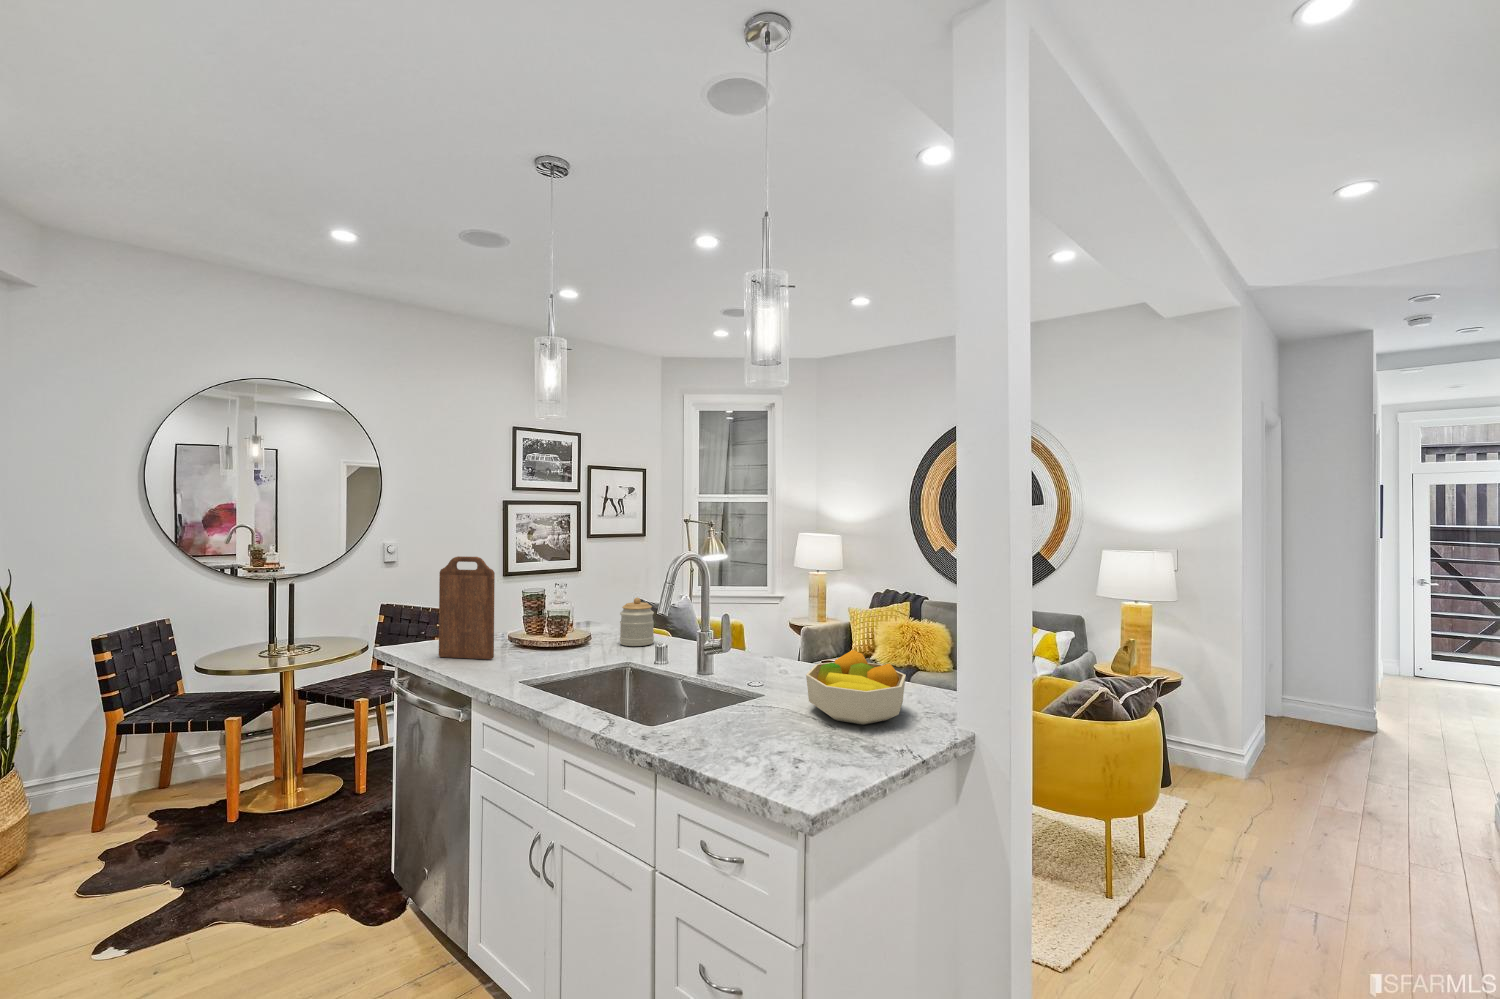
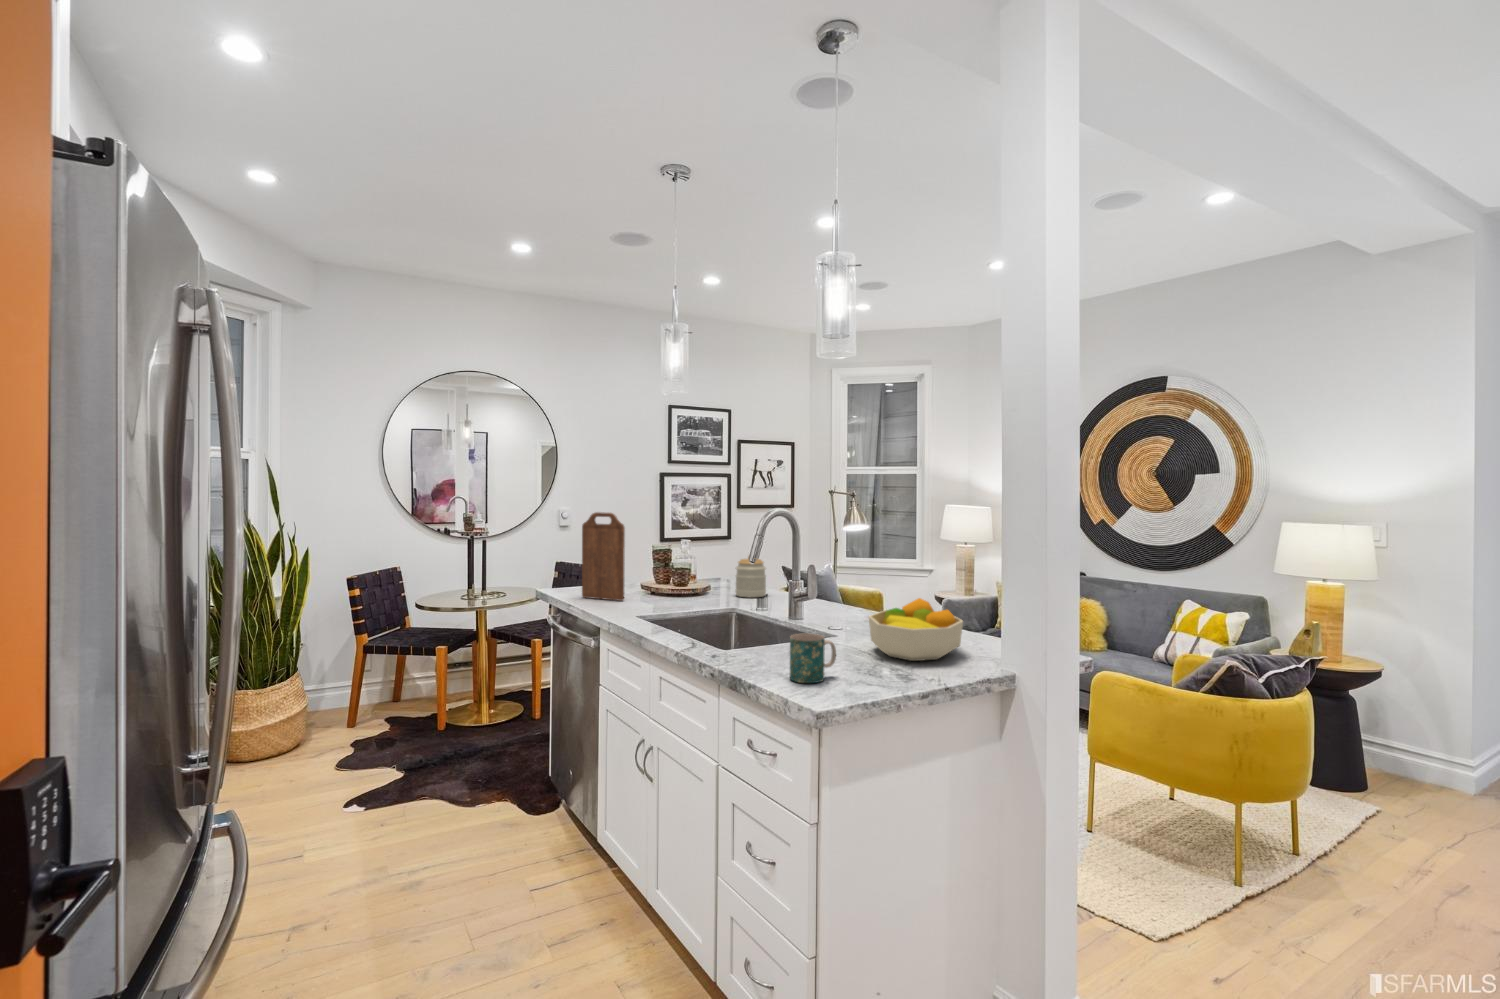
mug: none [749,708,798,770] -> present [790,634,836,683]

